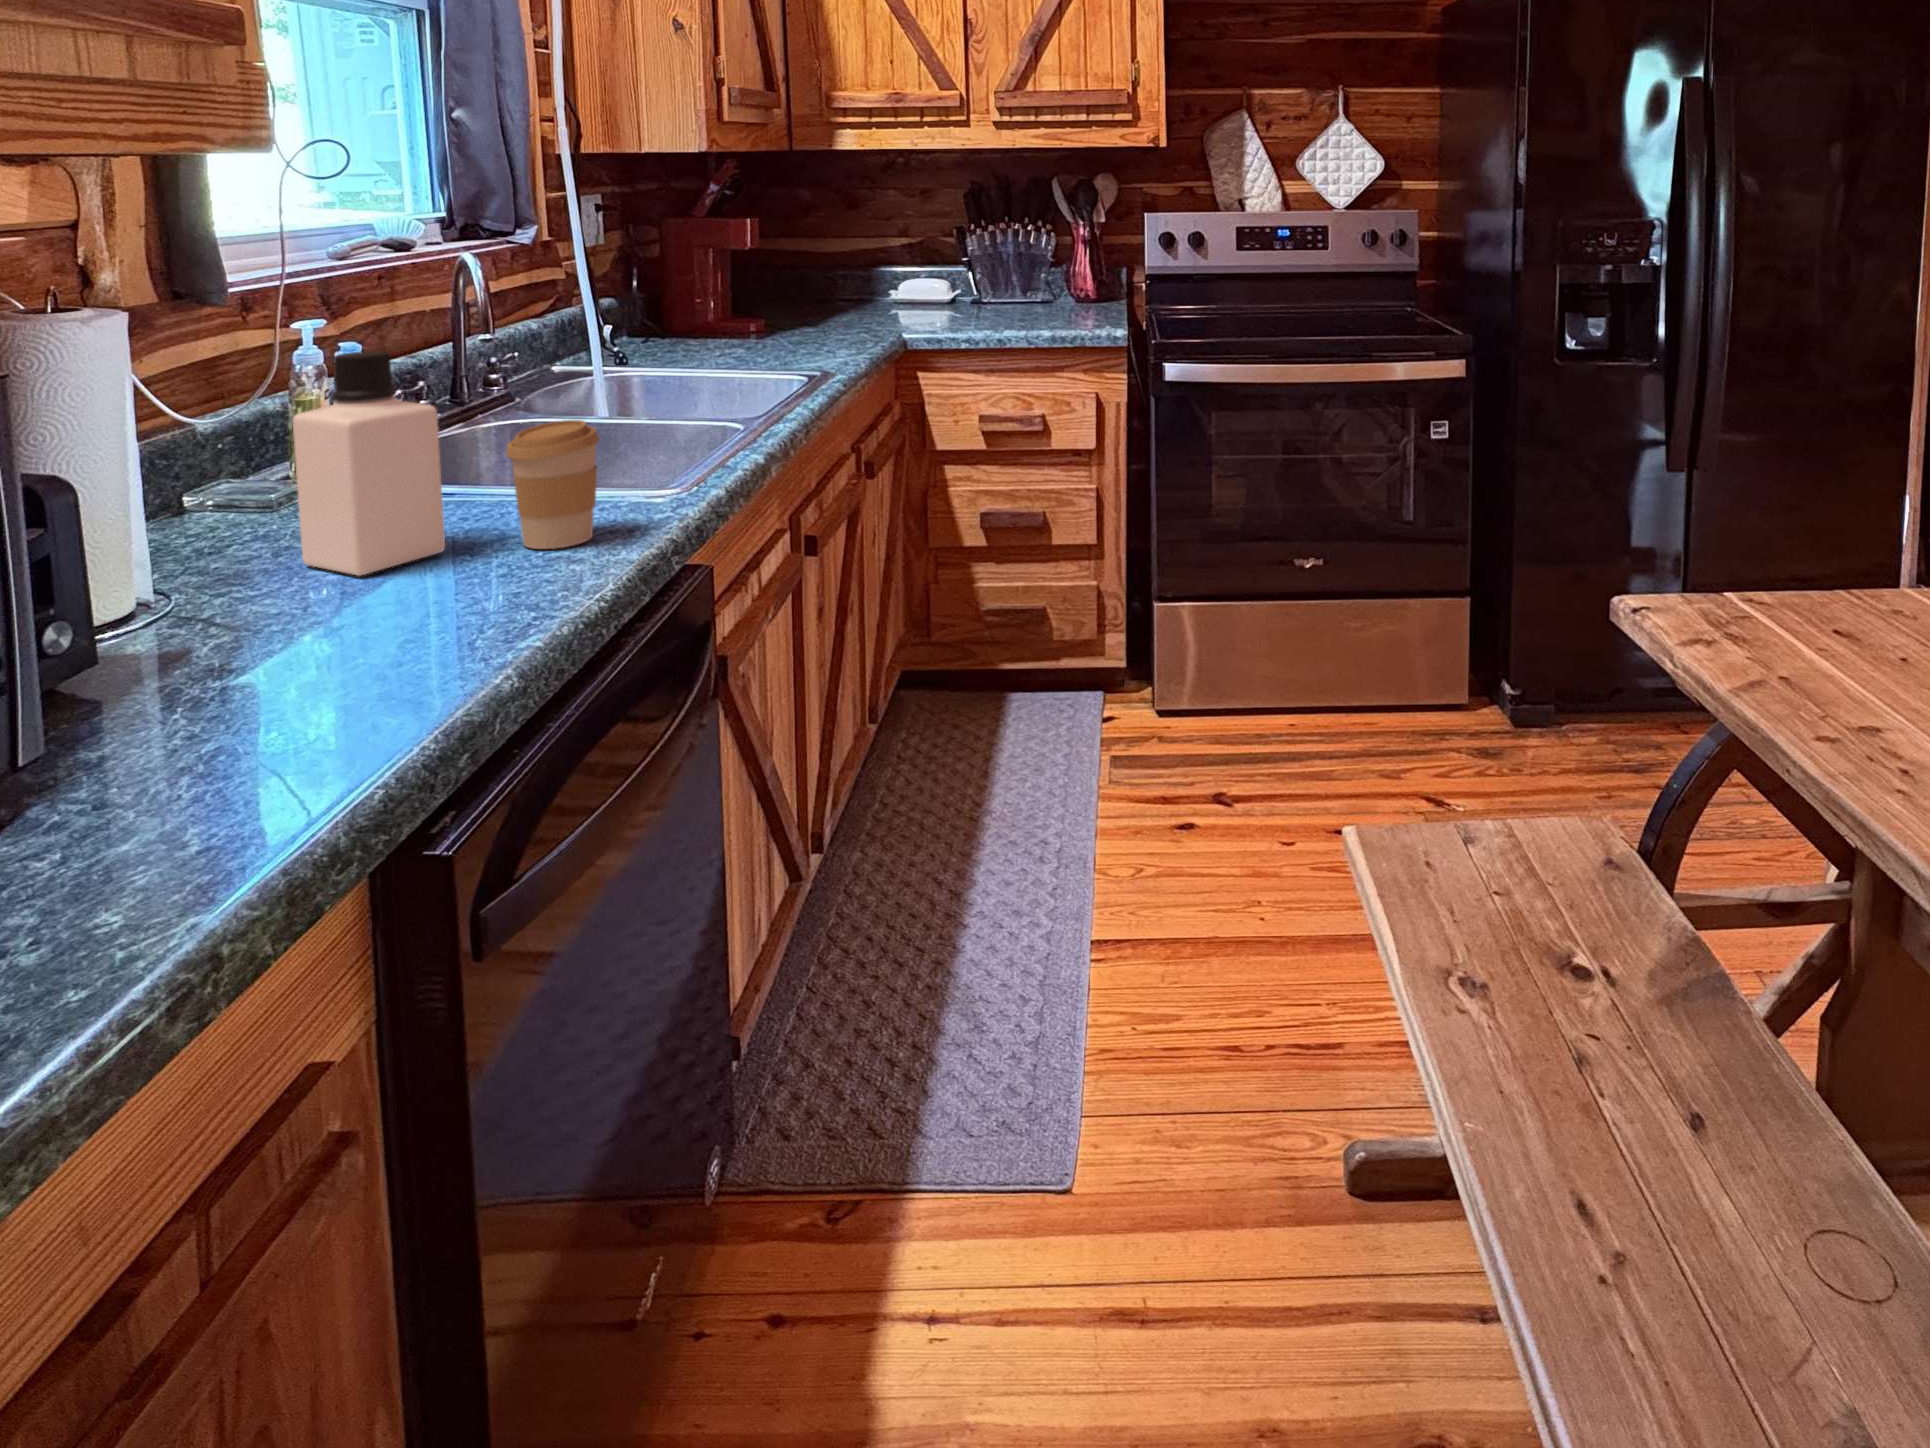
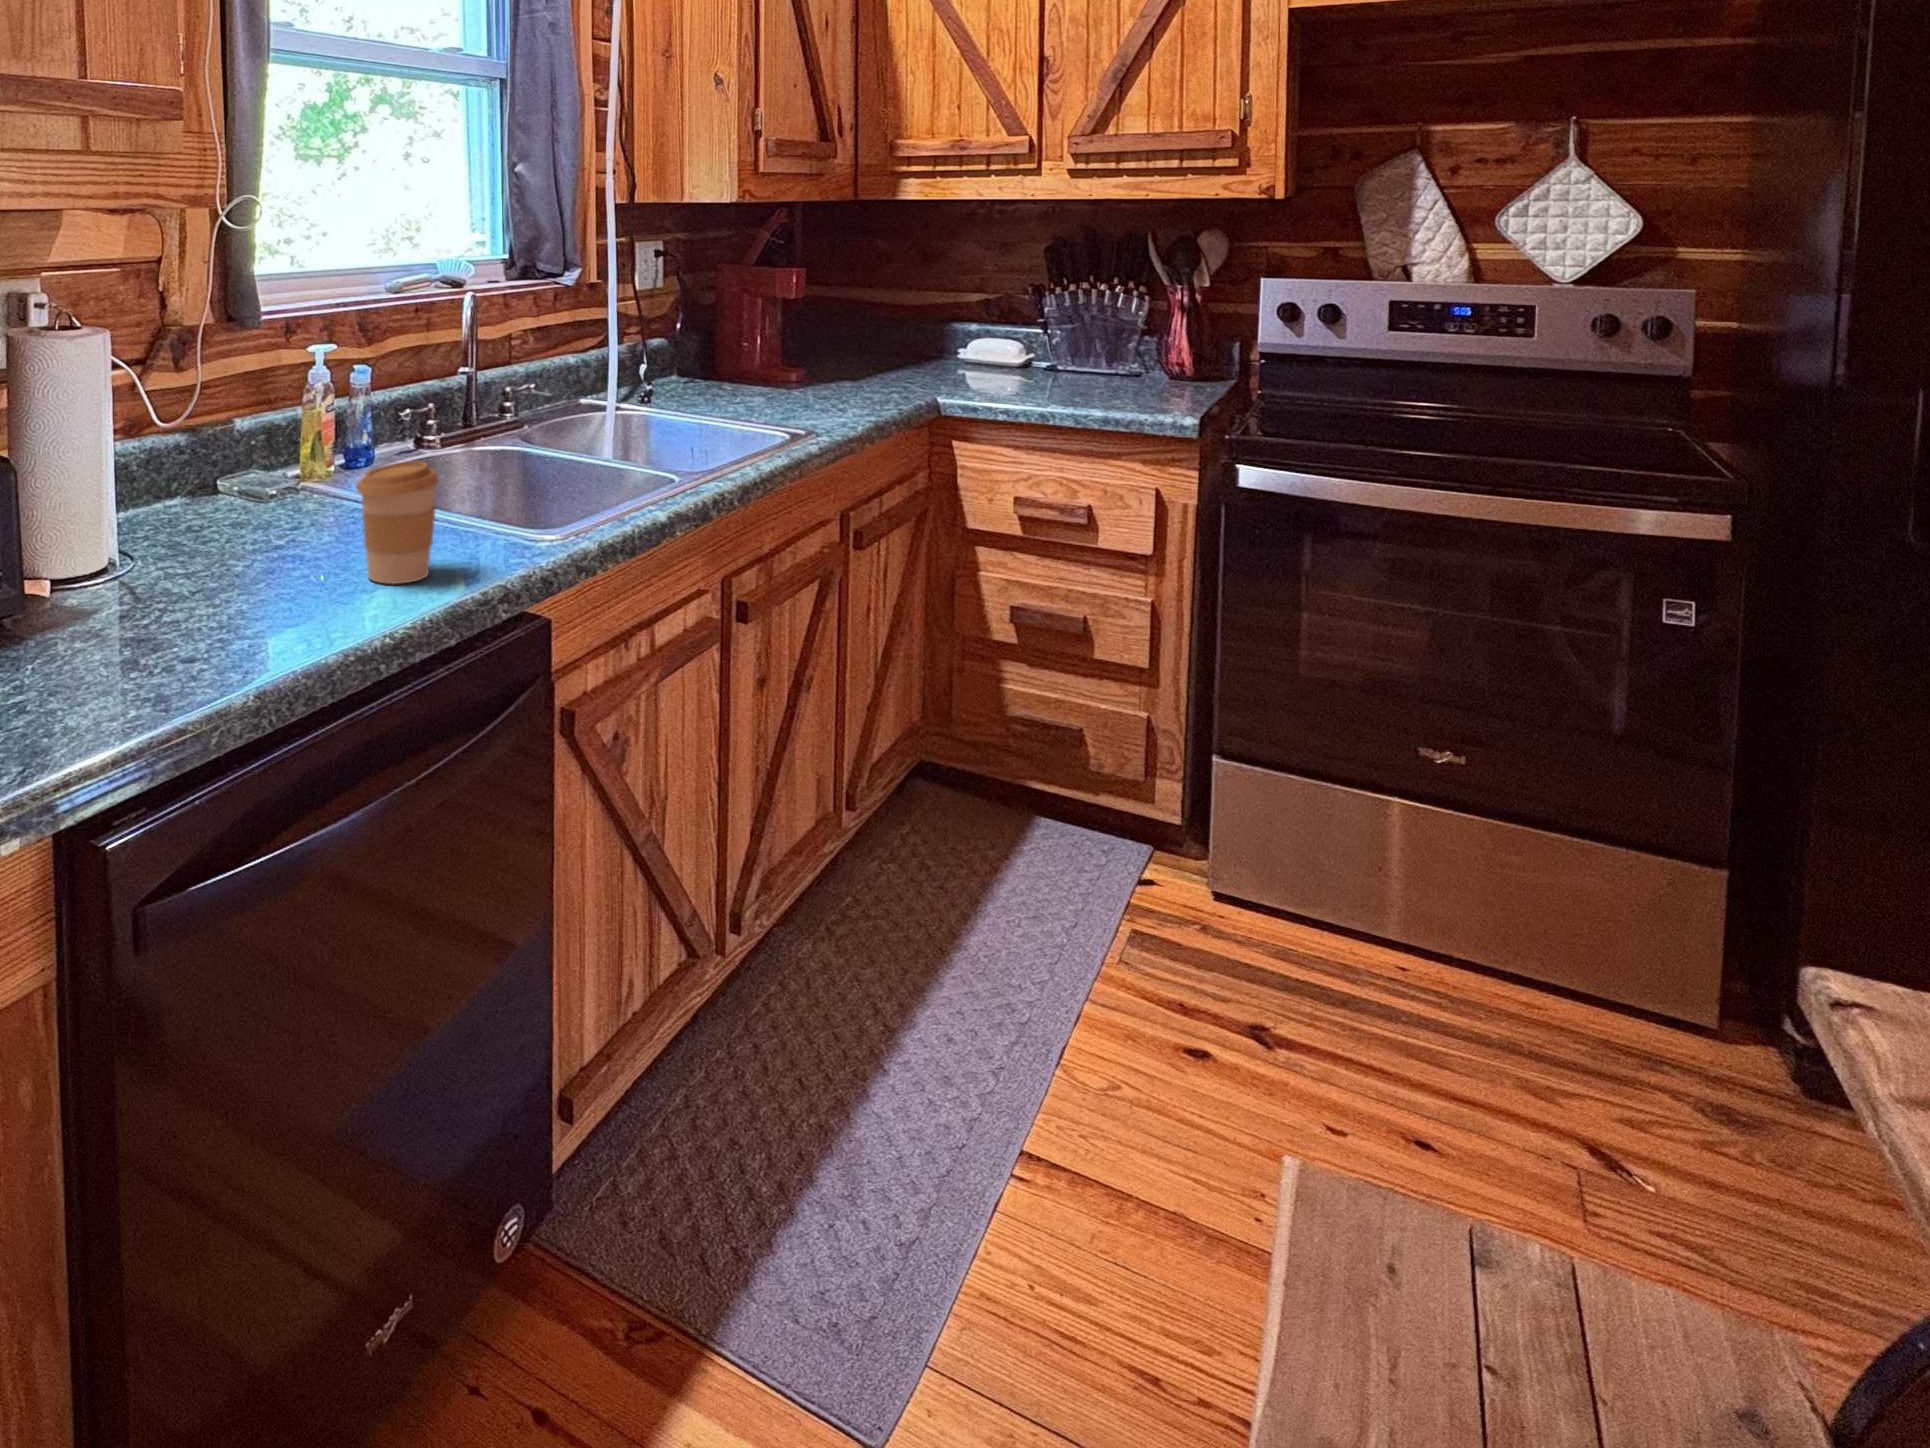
bottle: present [293,351,445,575] -> none [210,381,310,579]

